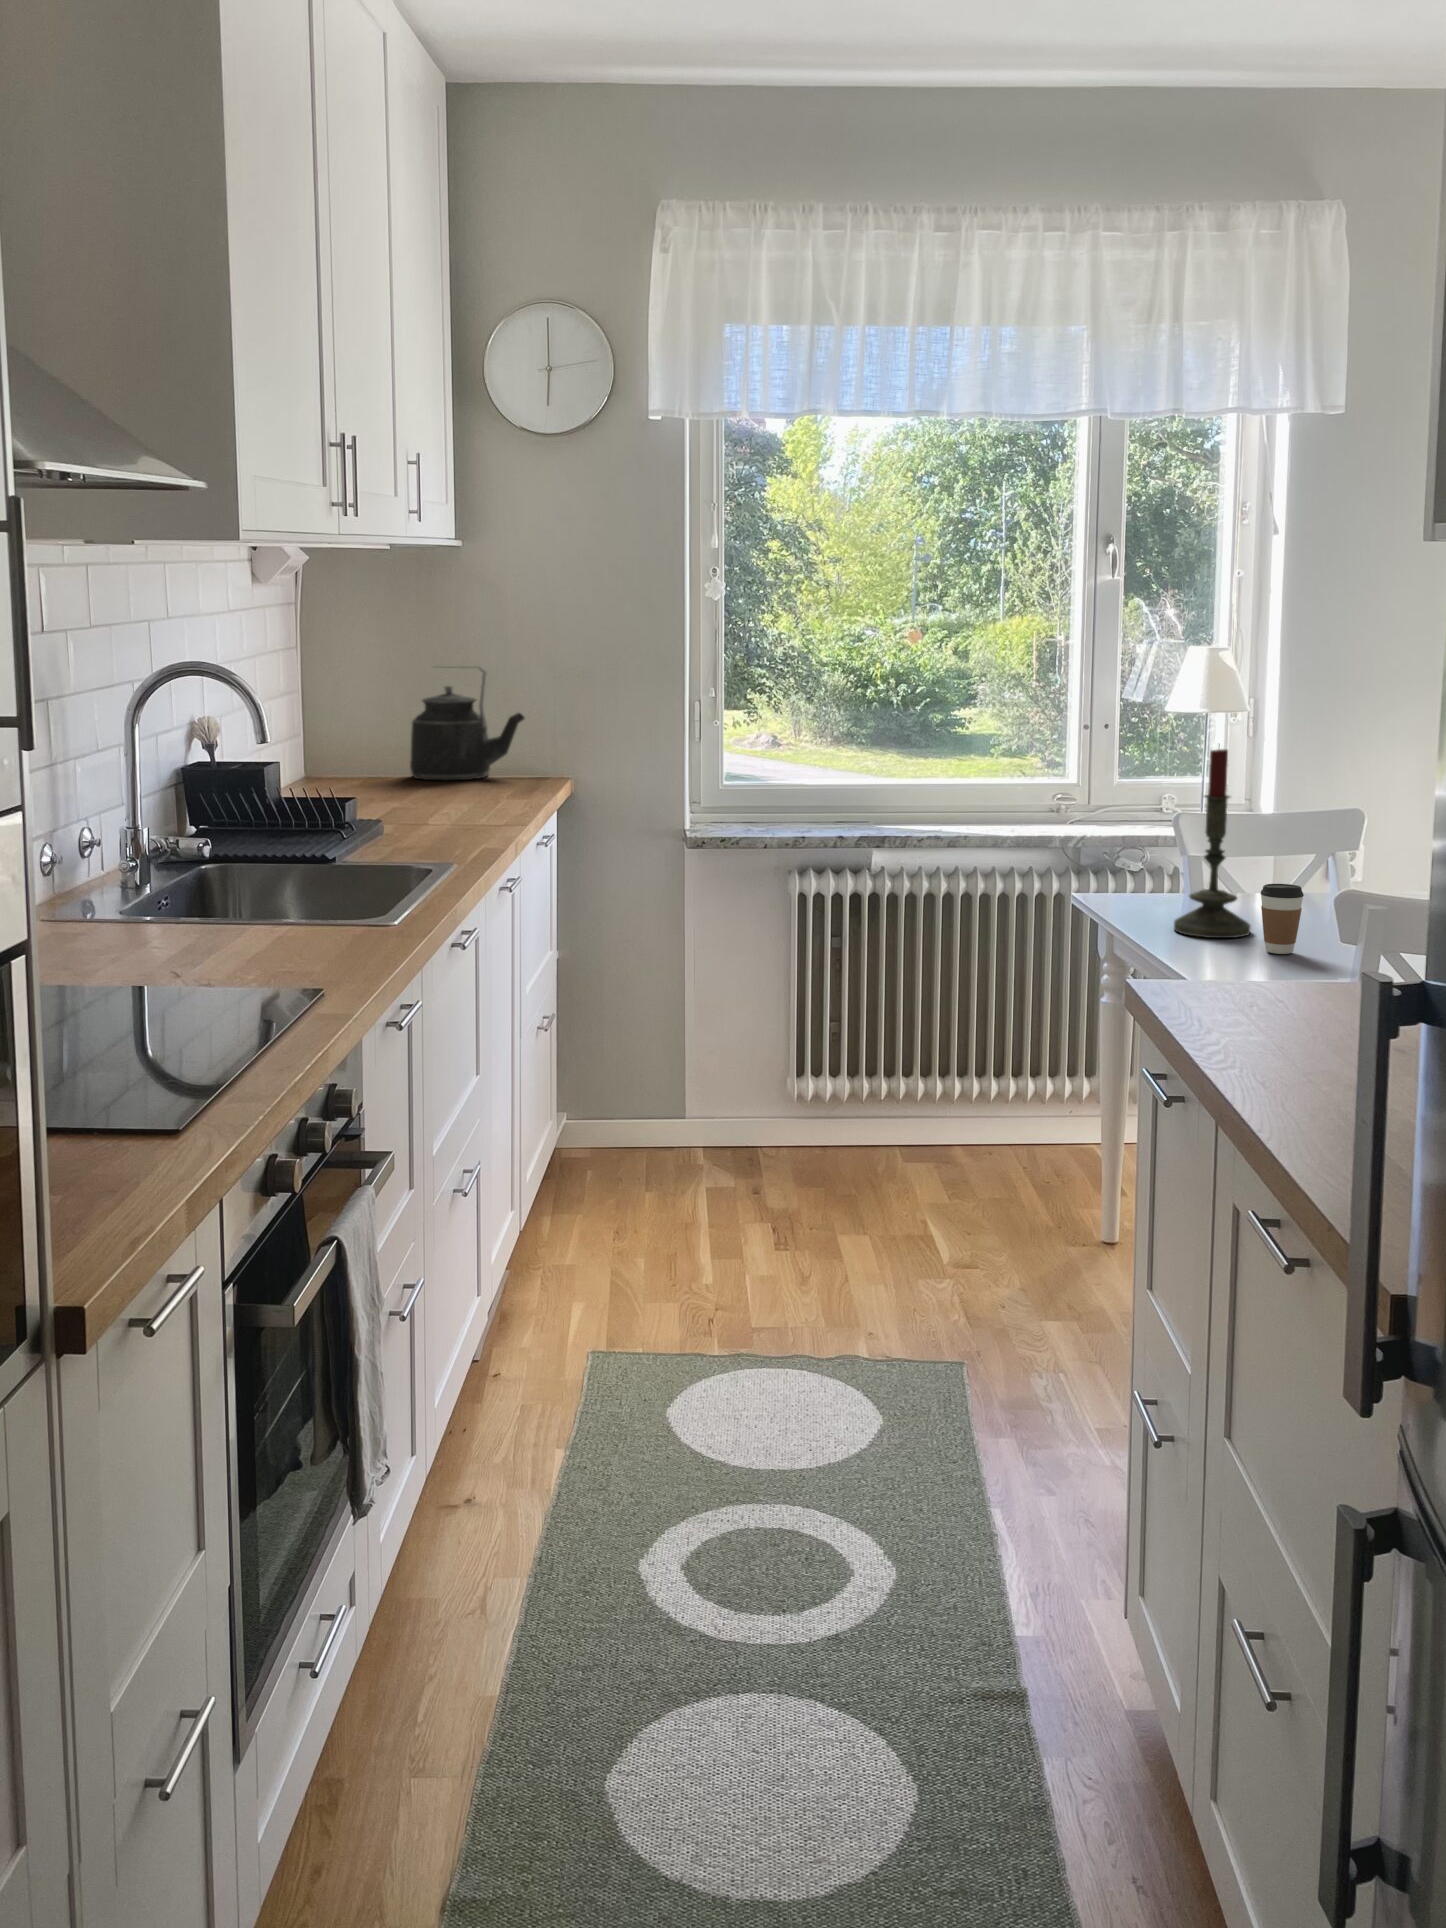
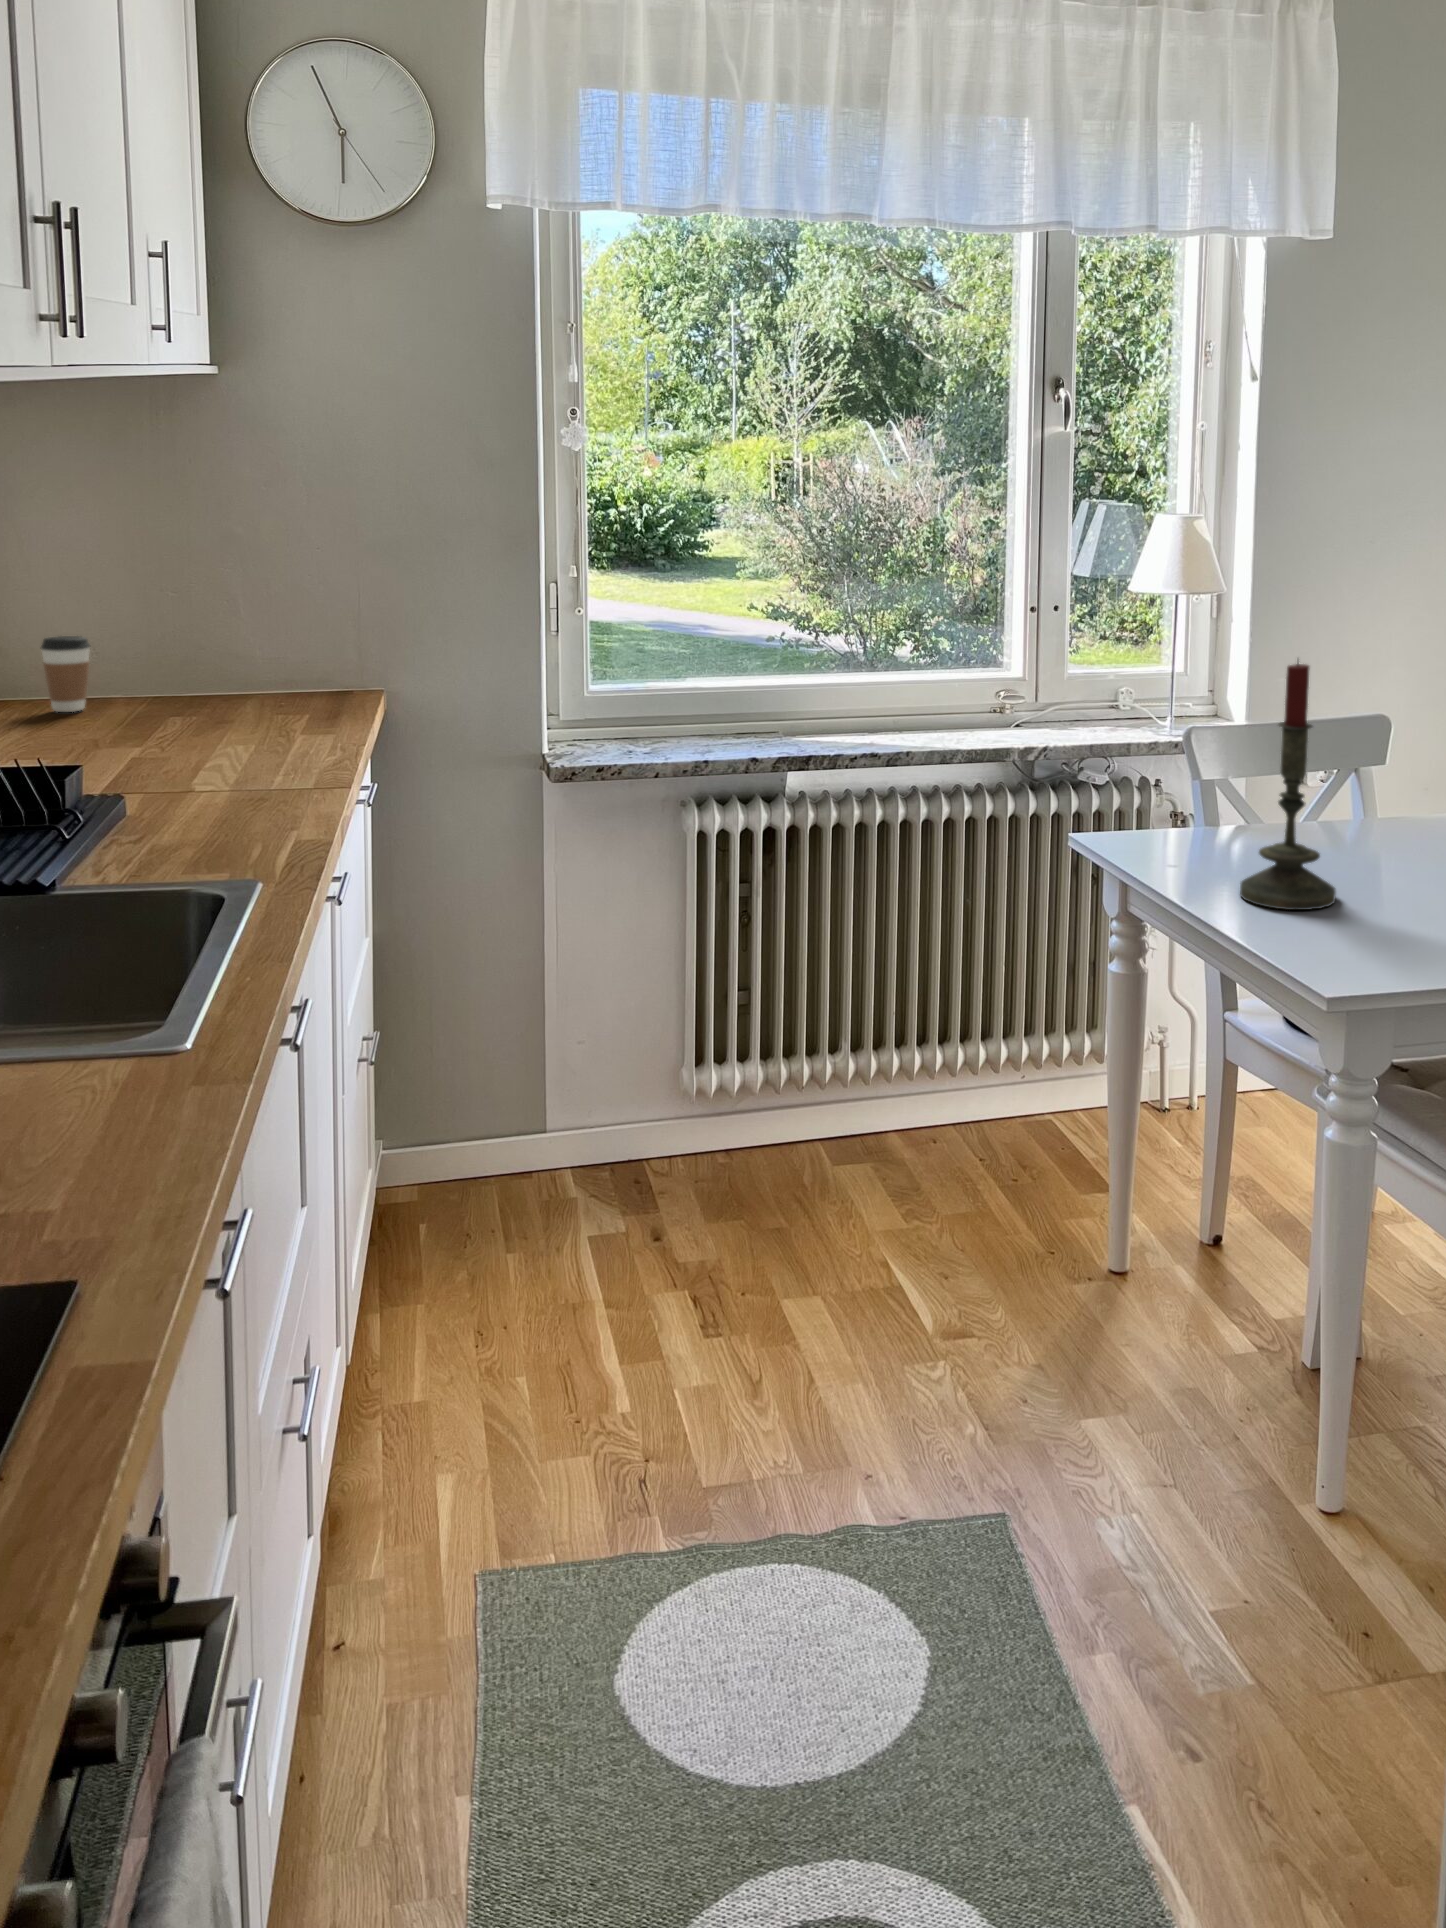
kettle: present [410,666,524,780] -> none [146,539,319,701]
coffee cup: present [1260,884,1304,954] -> present [41,636,90,712]

